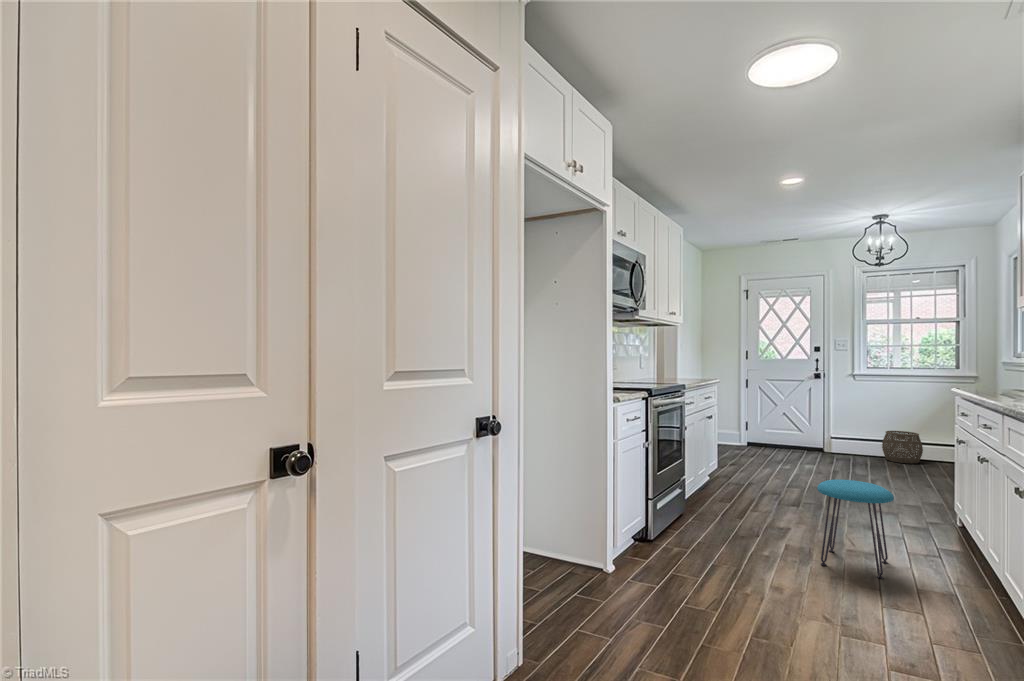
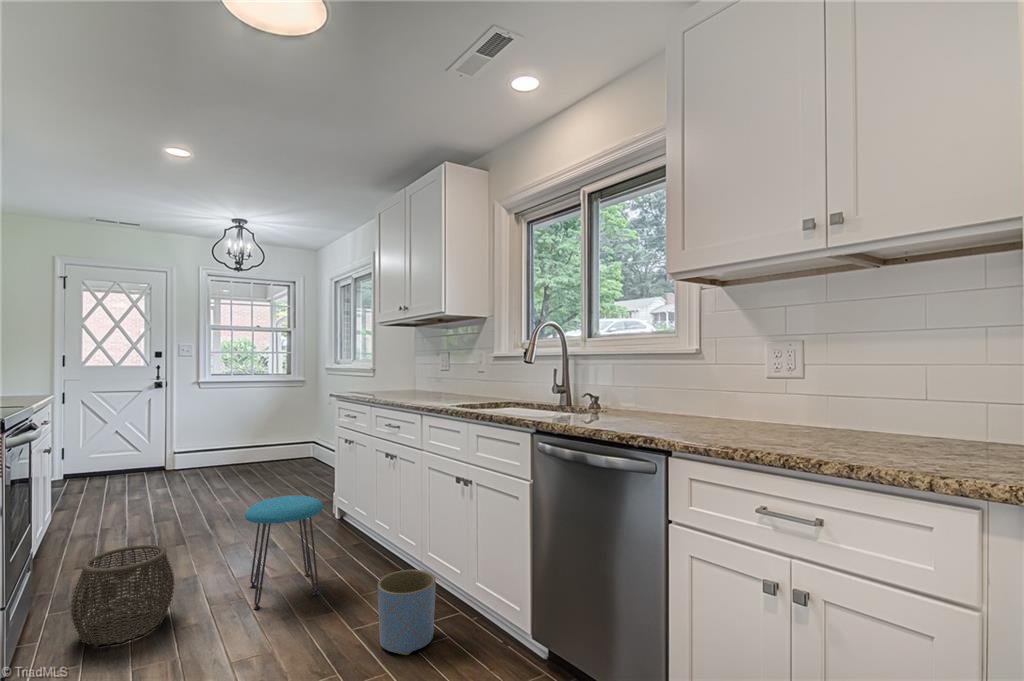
woven basket: present [882,431,923,464] -> present [70,545,175,646]
planter: none [902,574,977,659] -> present [378,570,436,655]

